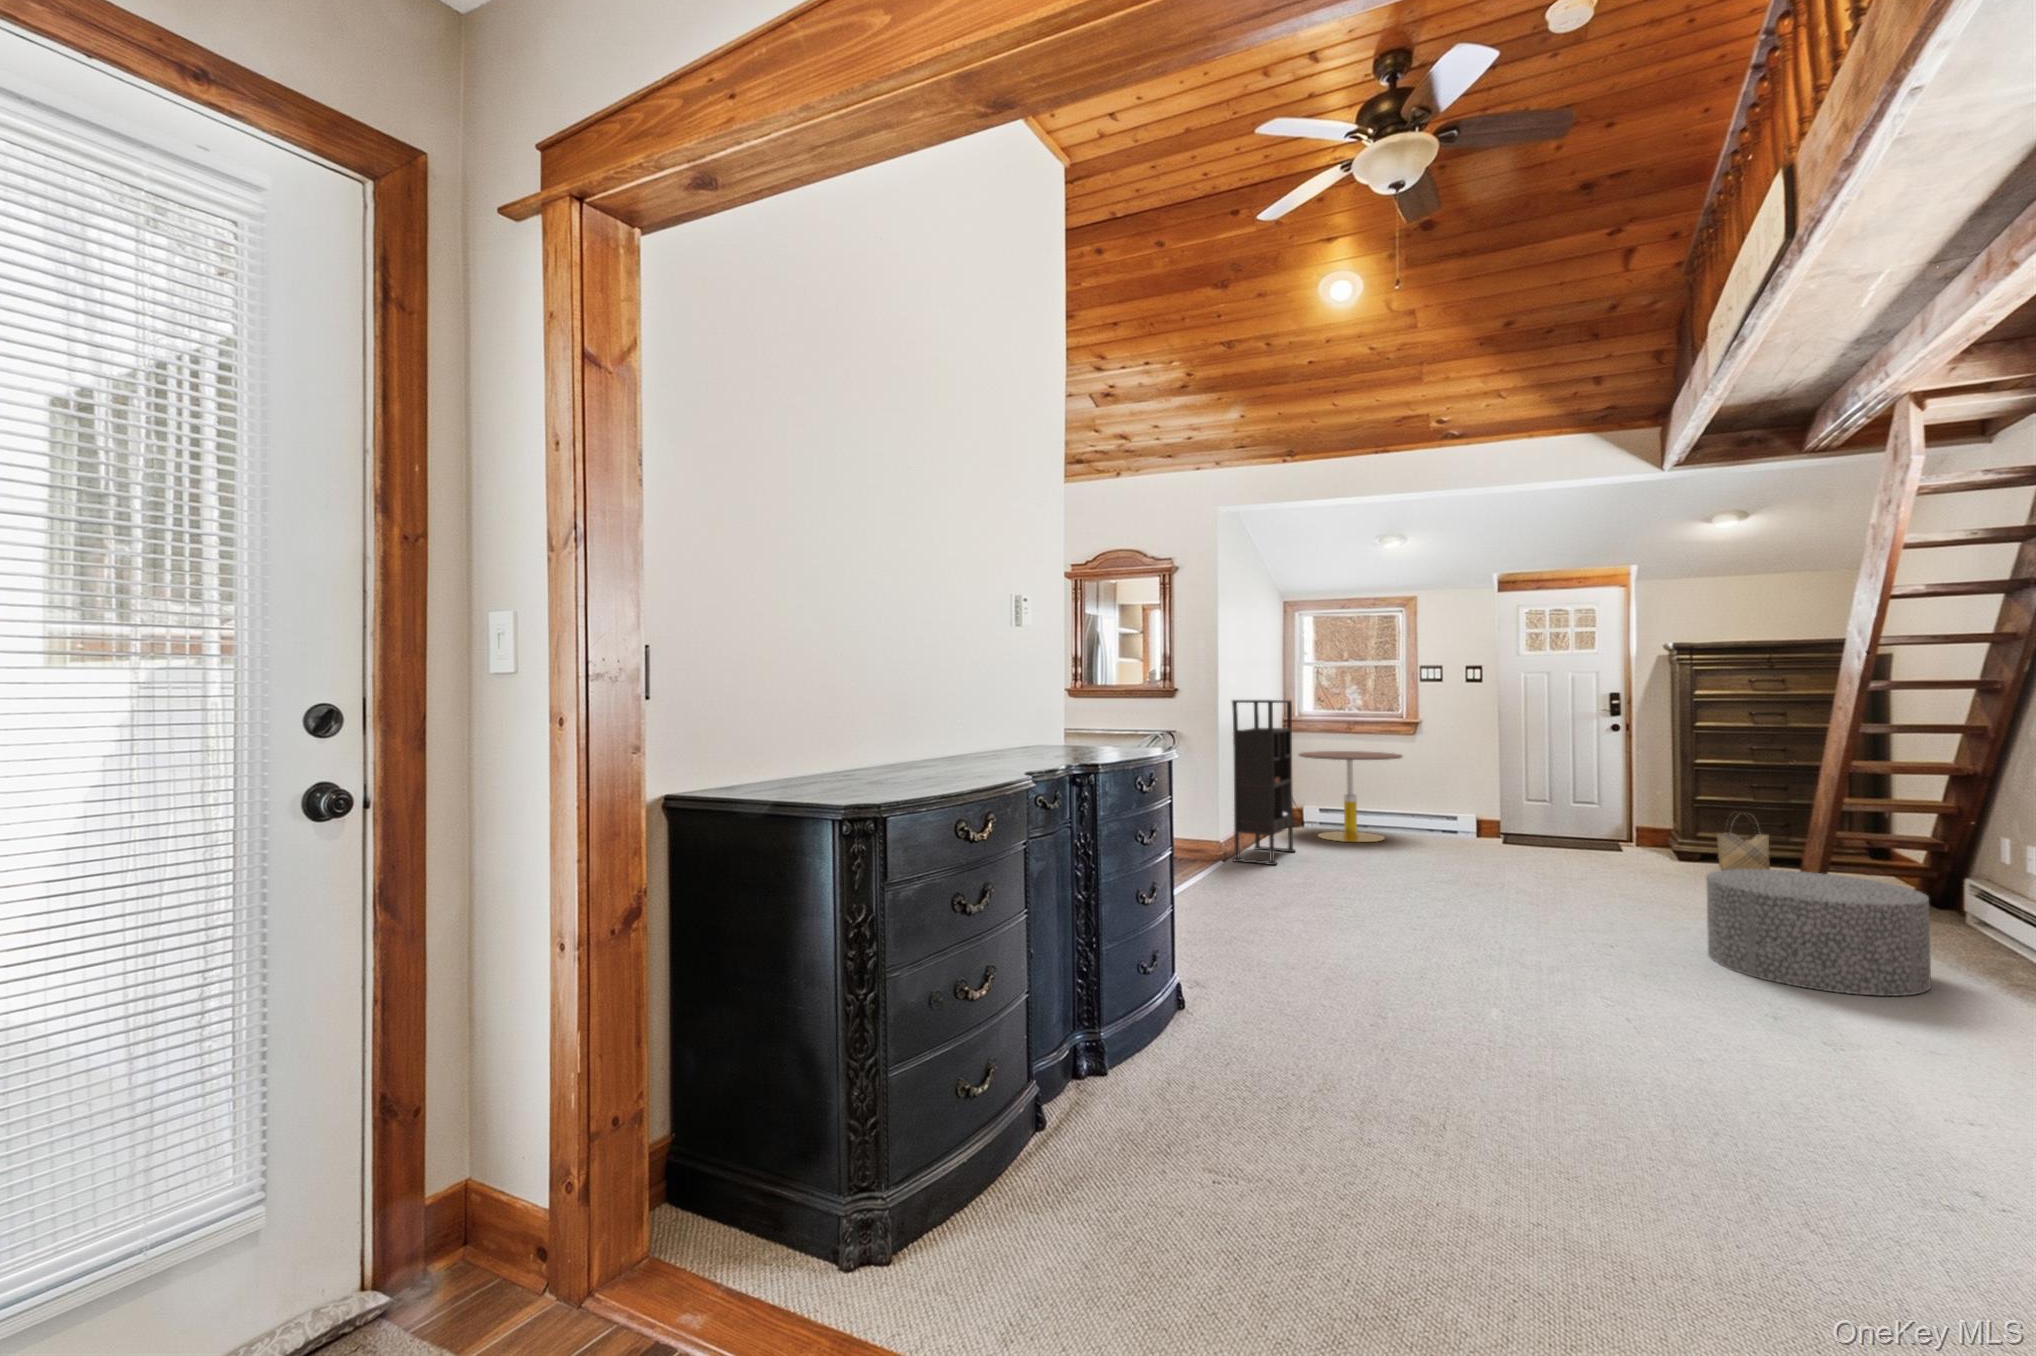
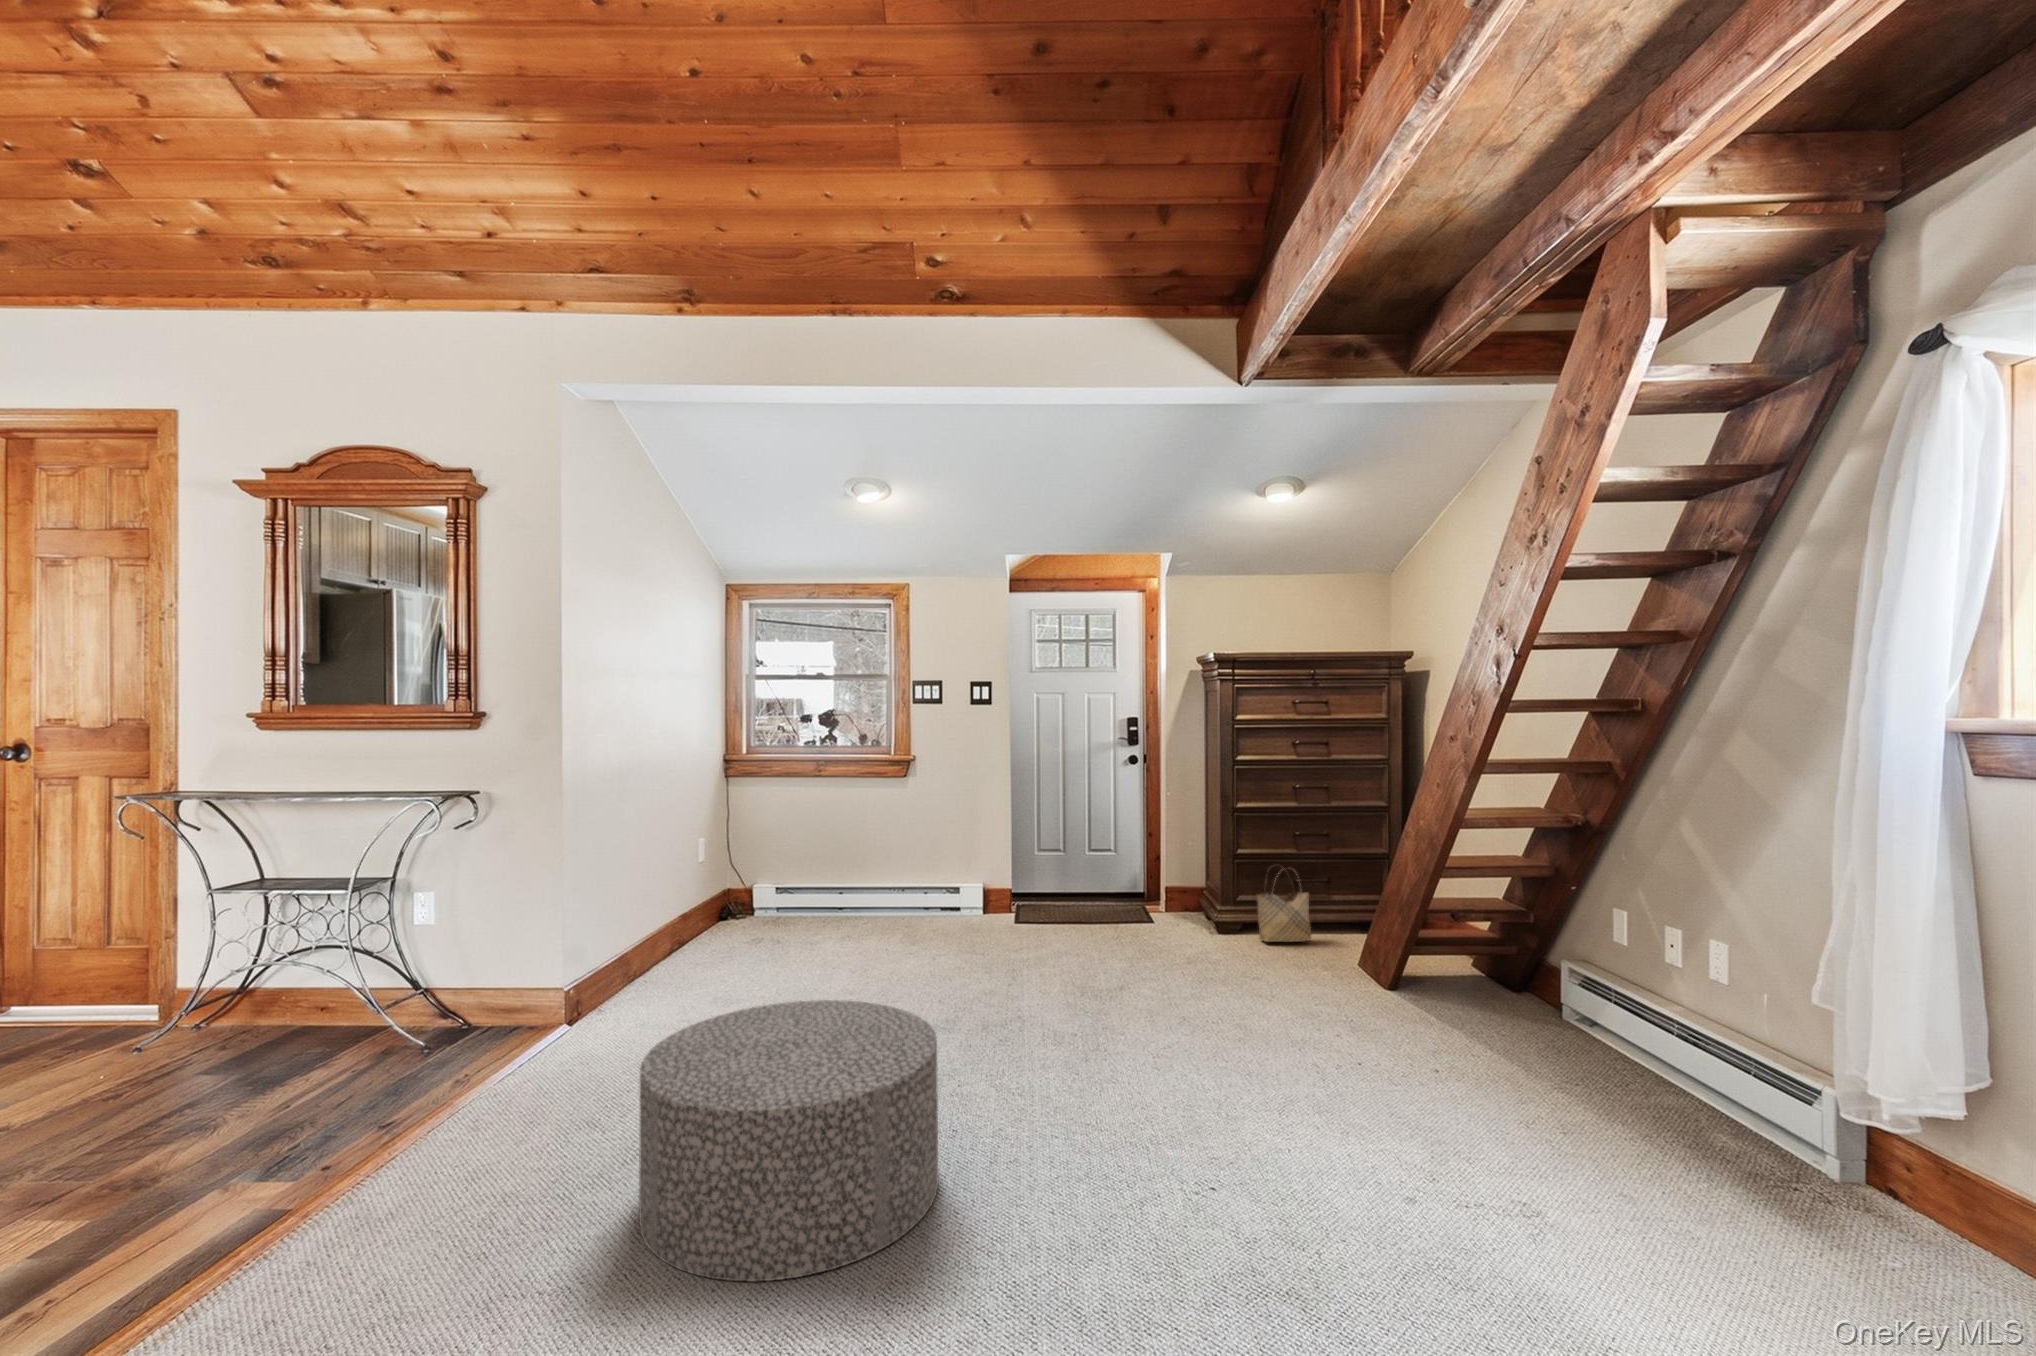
bookshelf: present [1232,700,1295,865] -> none [585,733,716,1033]
side table: present [1298,751,1402,842] -> none [739,803,887,946]
ottoman: present [1706,869,1931,996] -> present [639,1000,938,1281]

